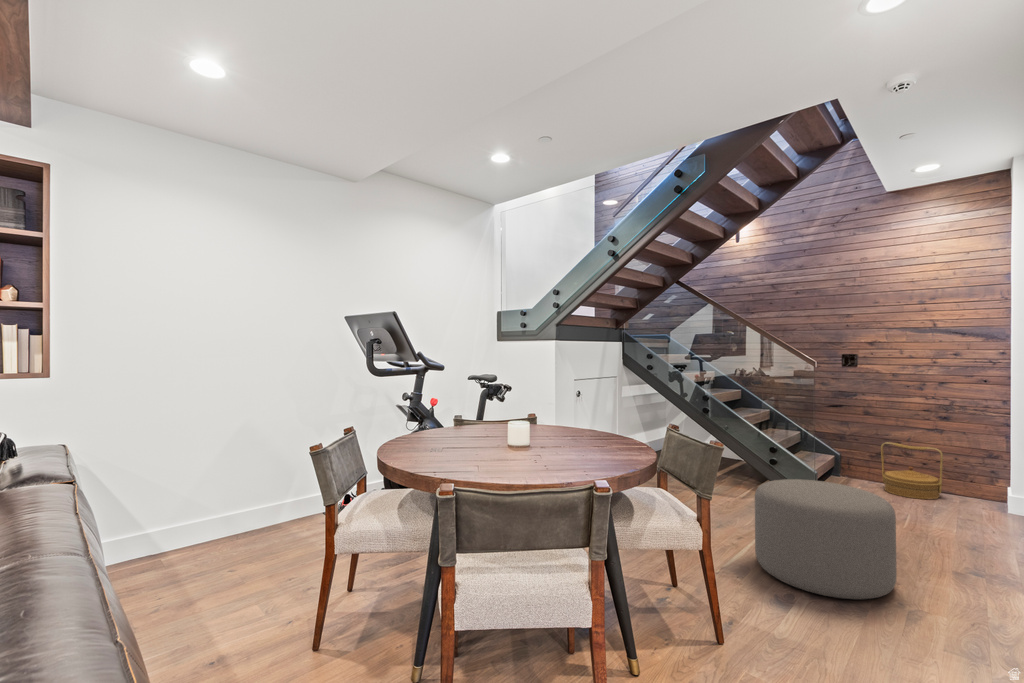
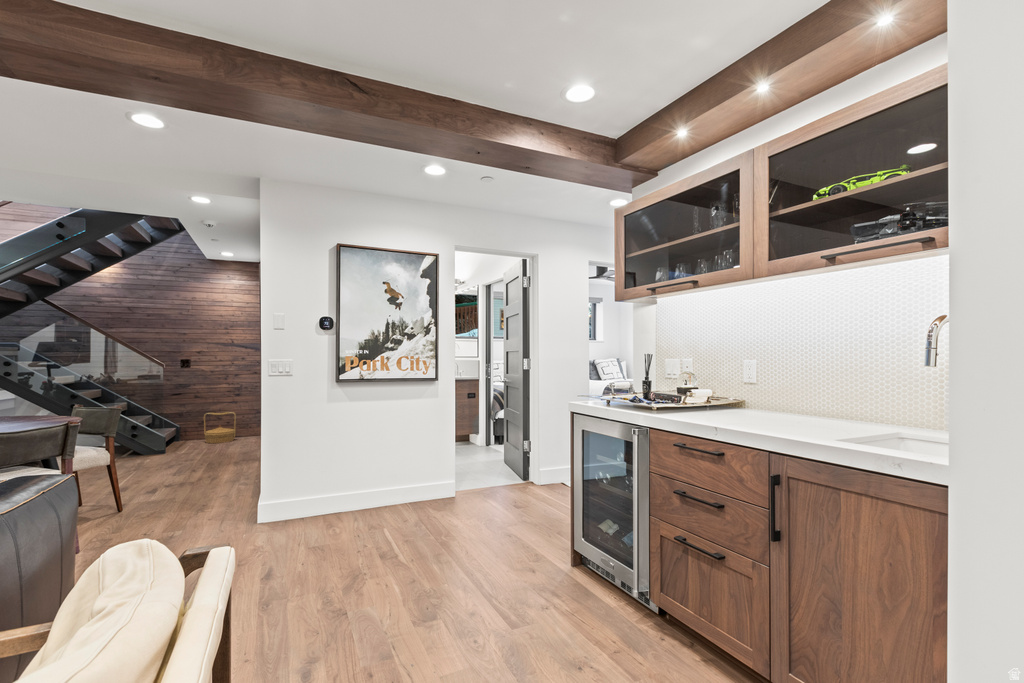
ottoman: present [755,479,897,599] -> none [130,432,204,486]

